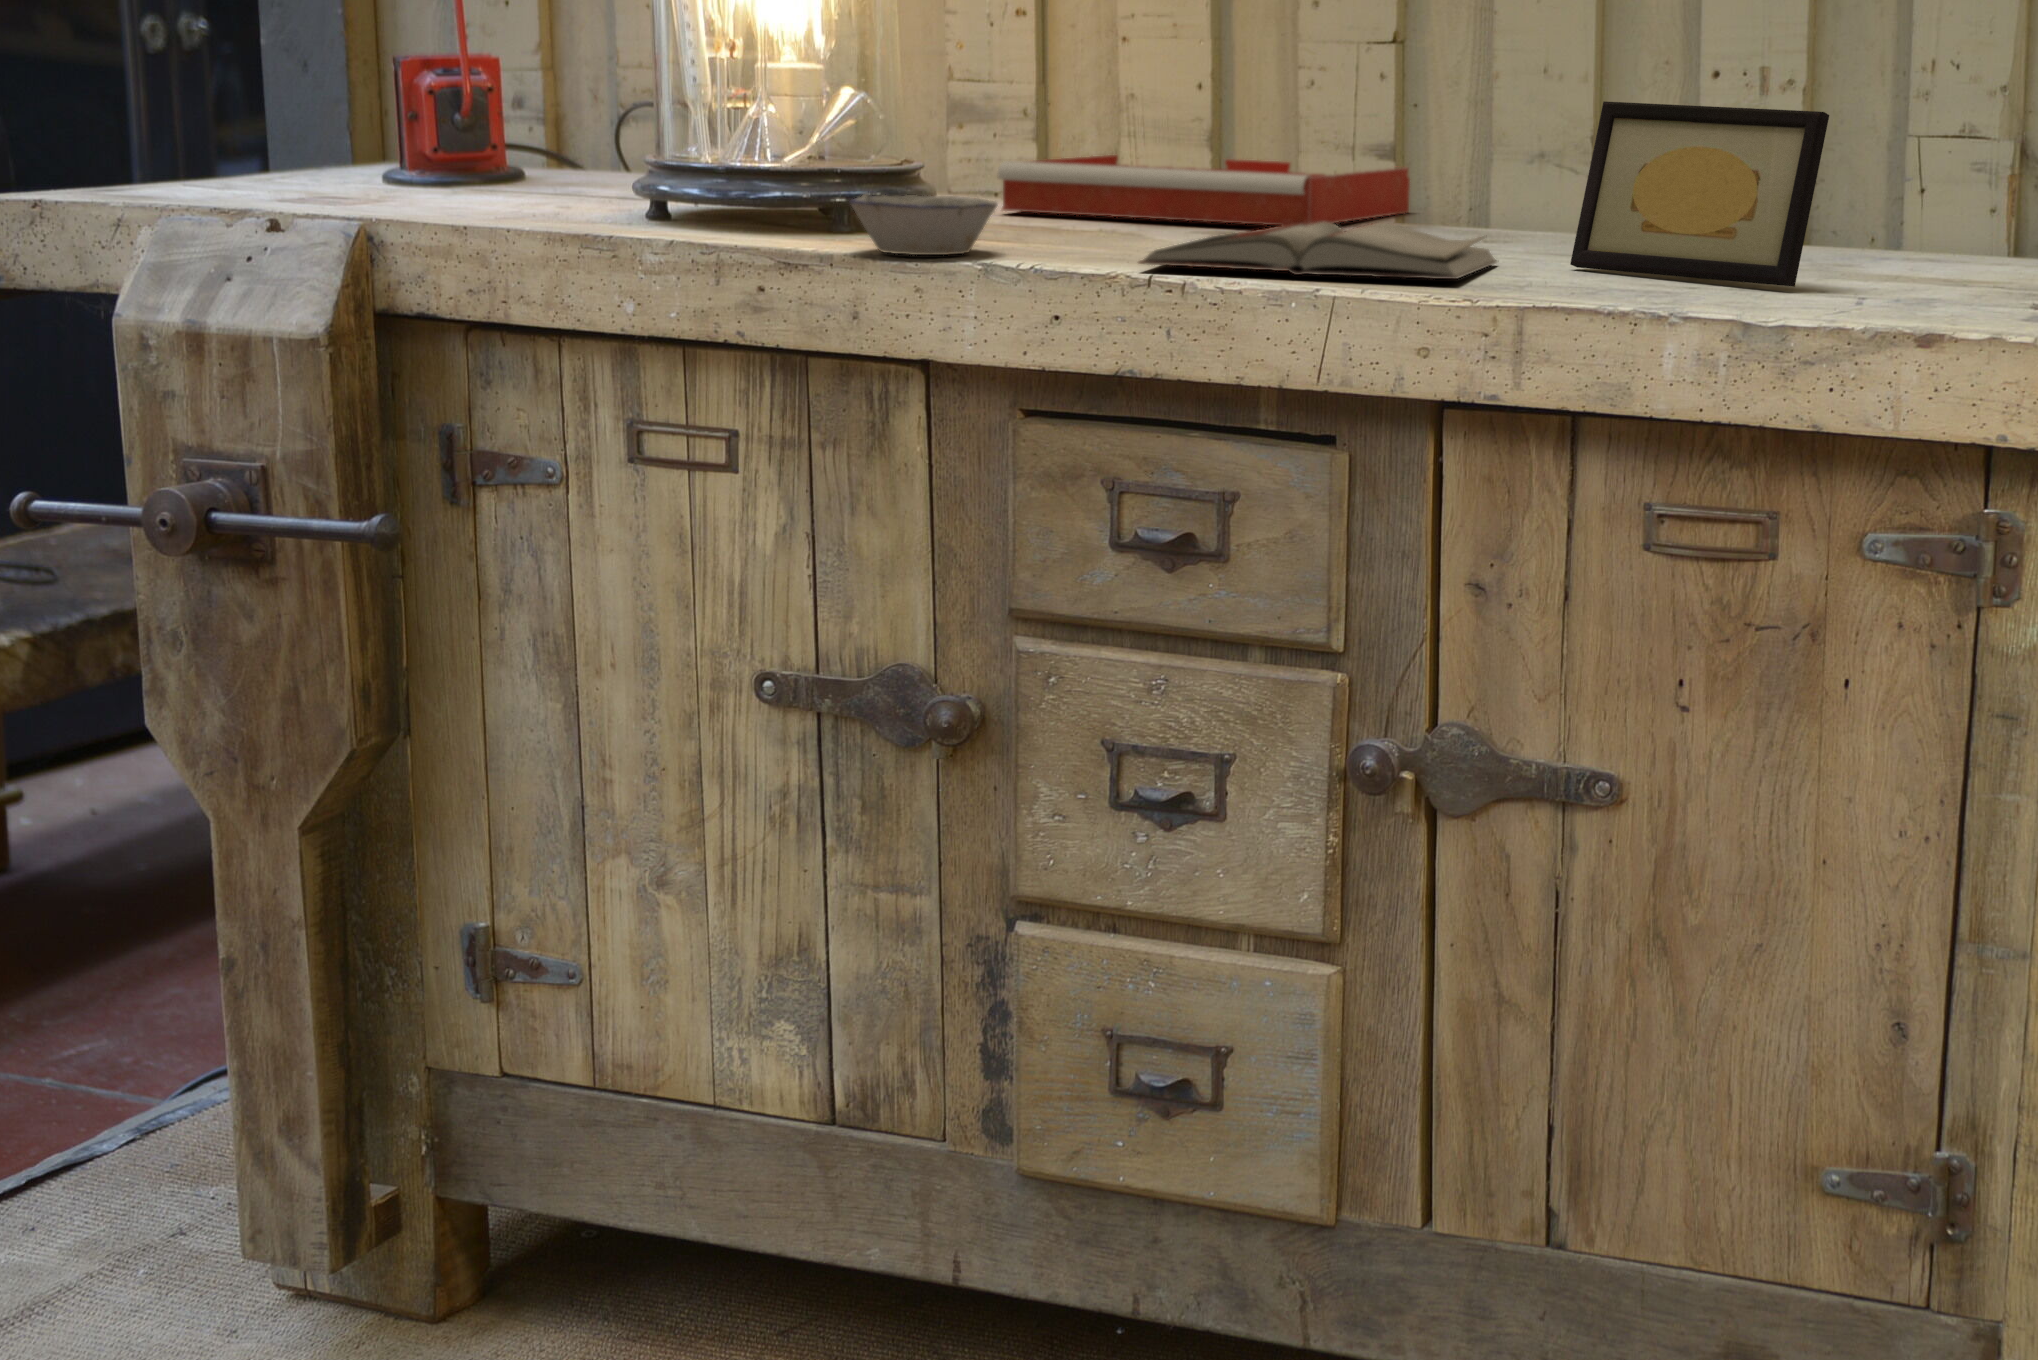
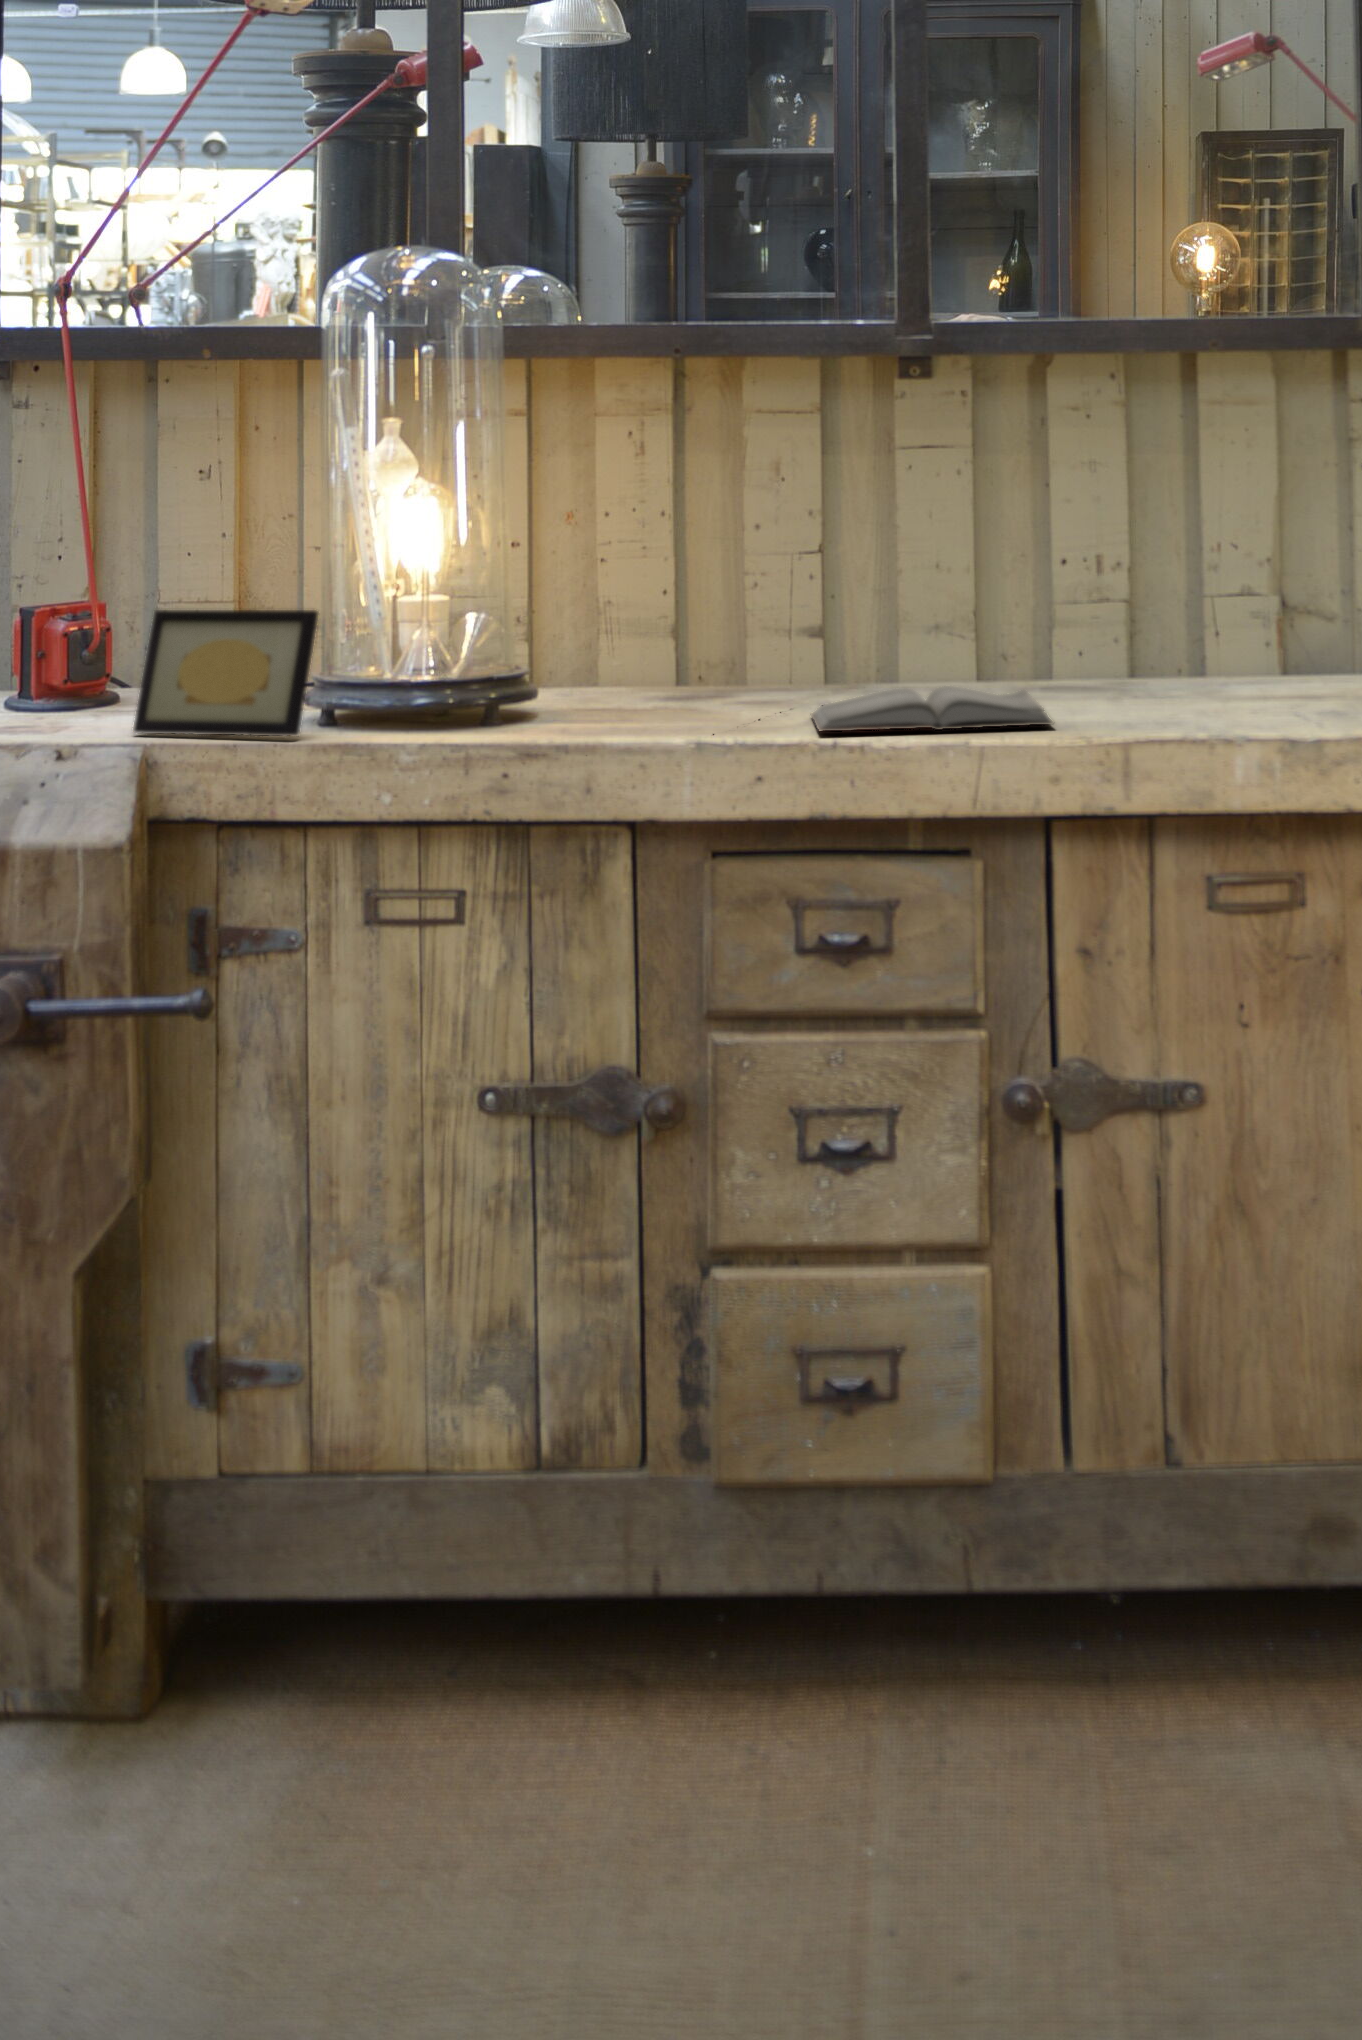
picture frame: present [1570,101,1829,287] -> present [133,610,318,736]
tray: present [997,155,1410,225] -> none [579,639,856,697]
bowl: present [850,194,997,255] -> none [576,691,685,738]

